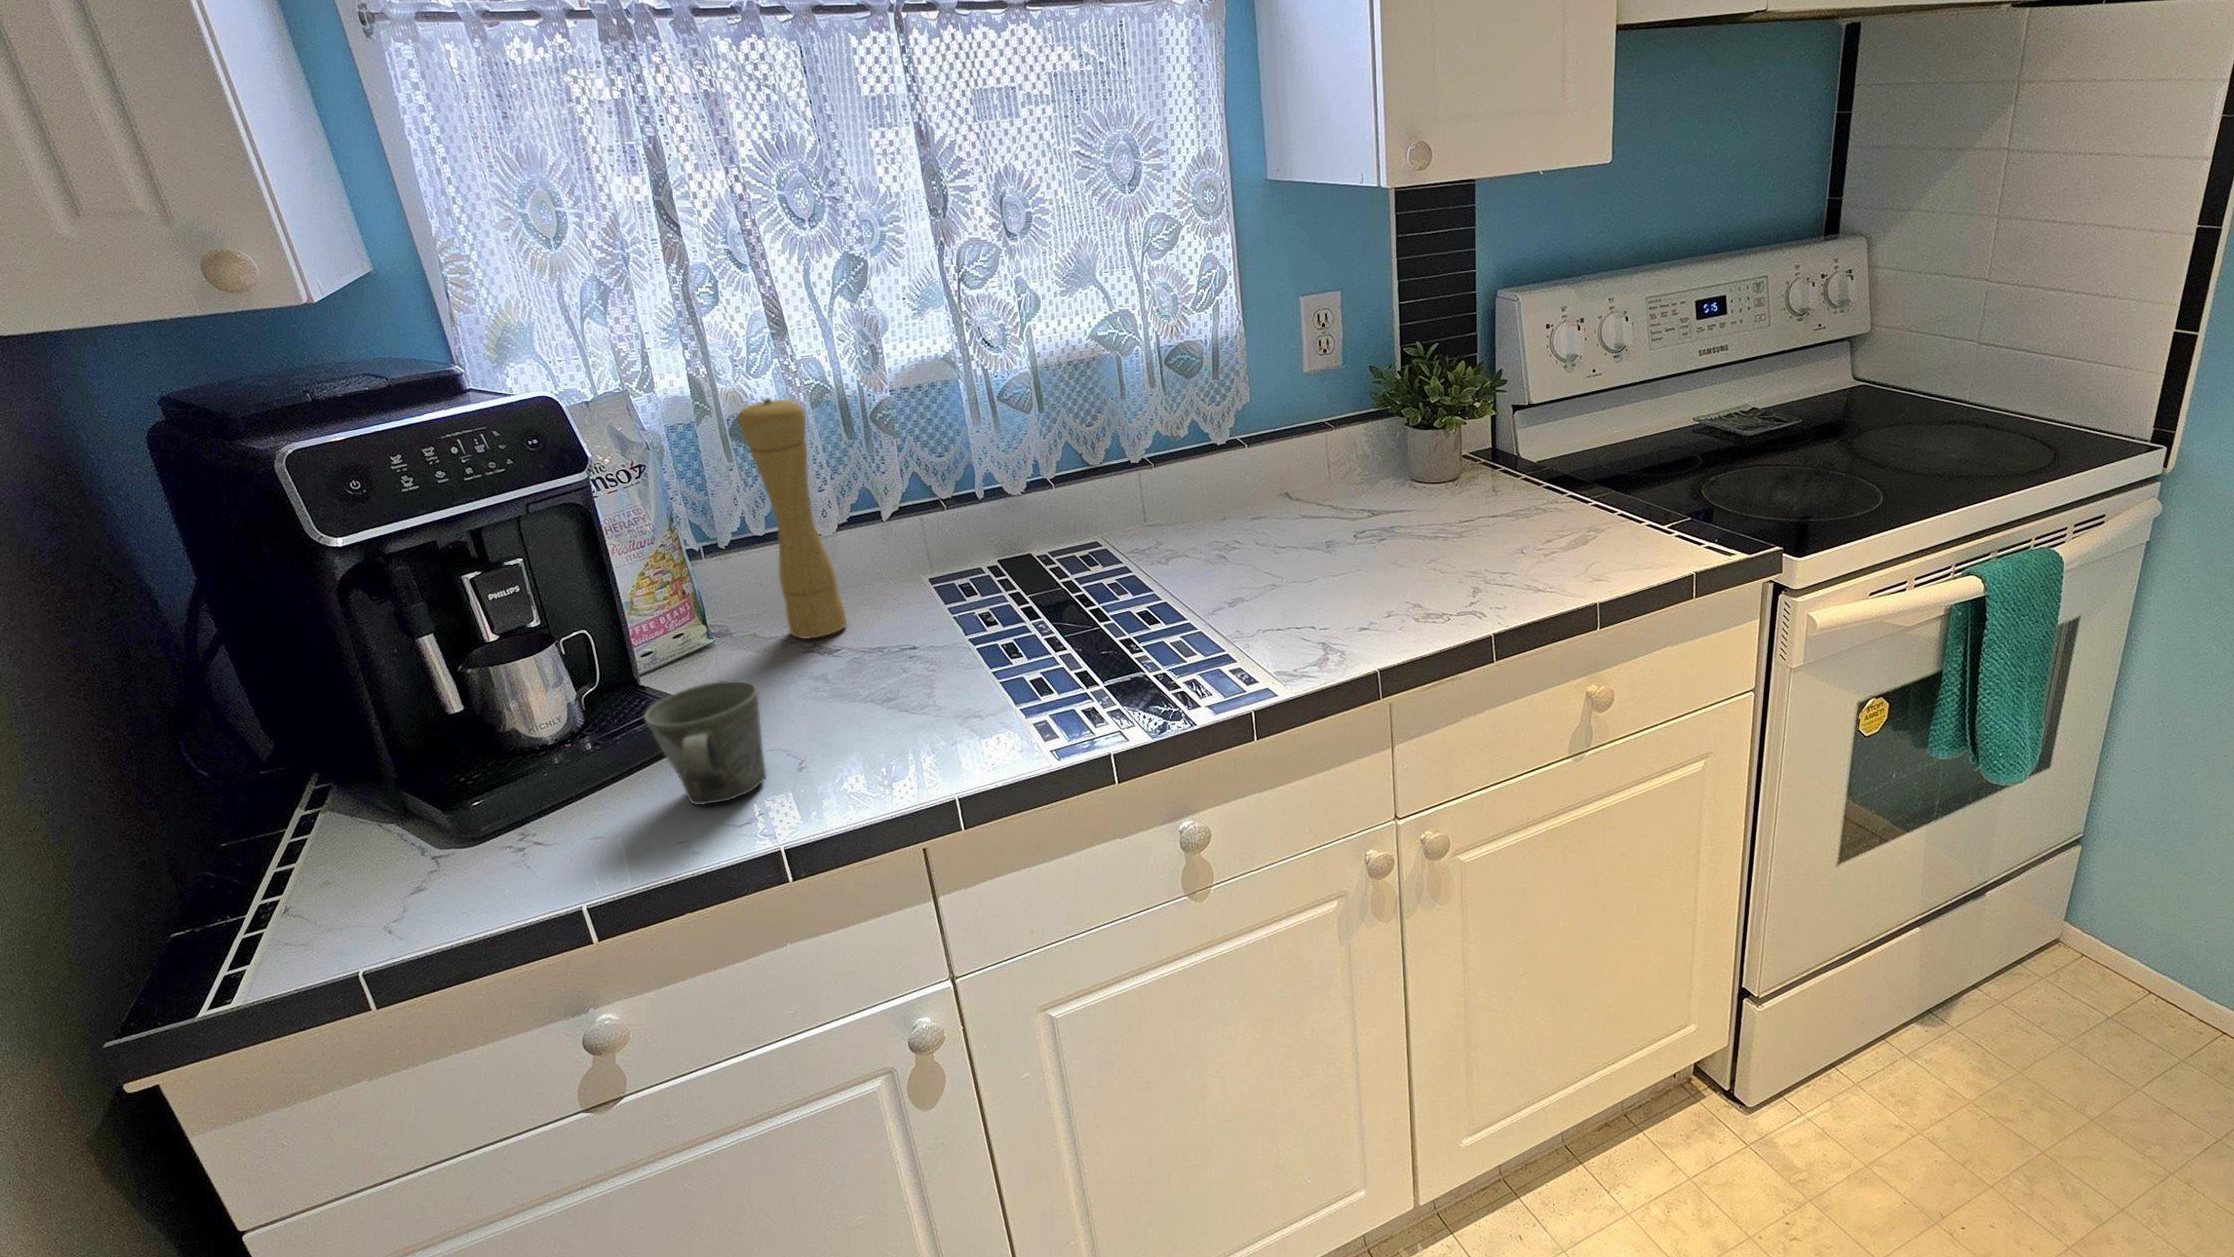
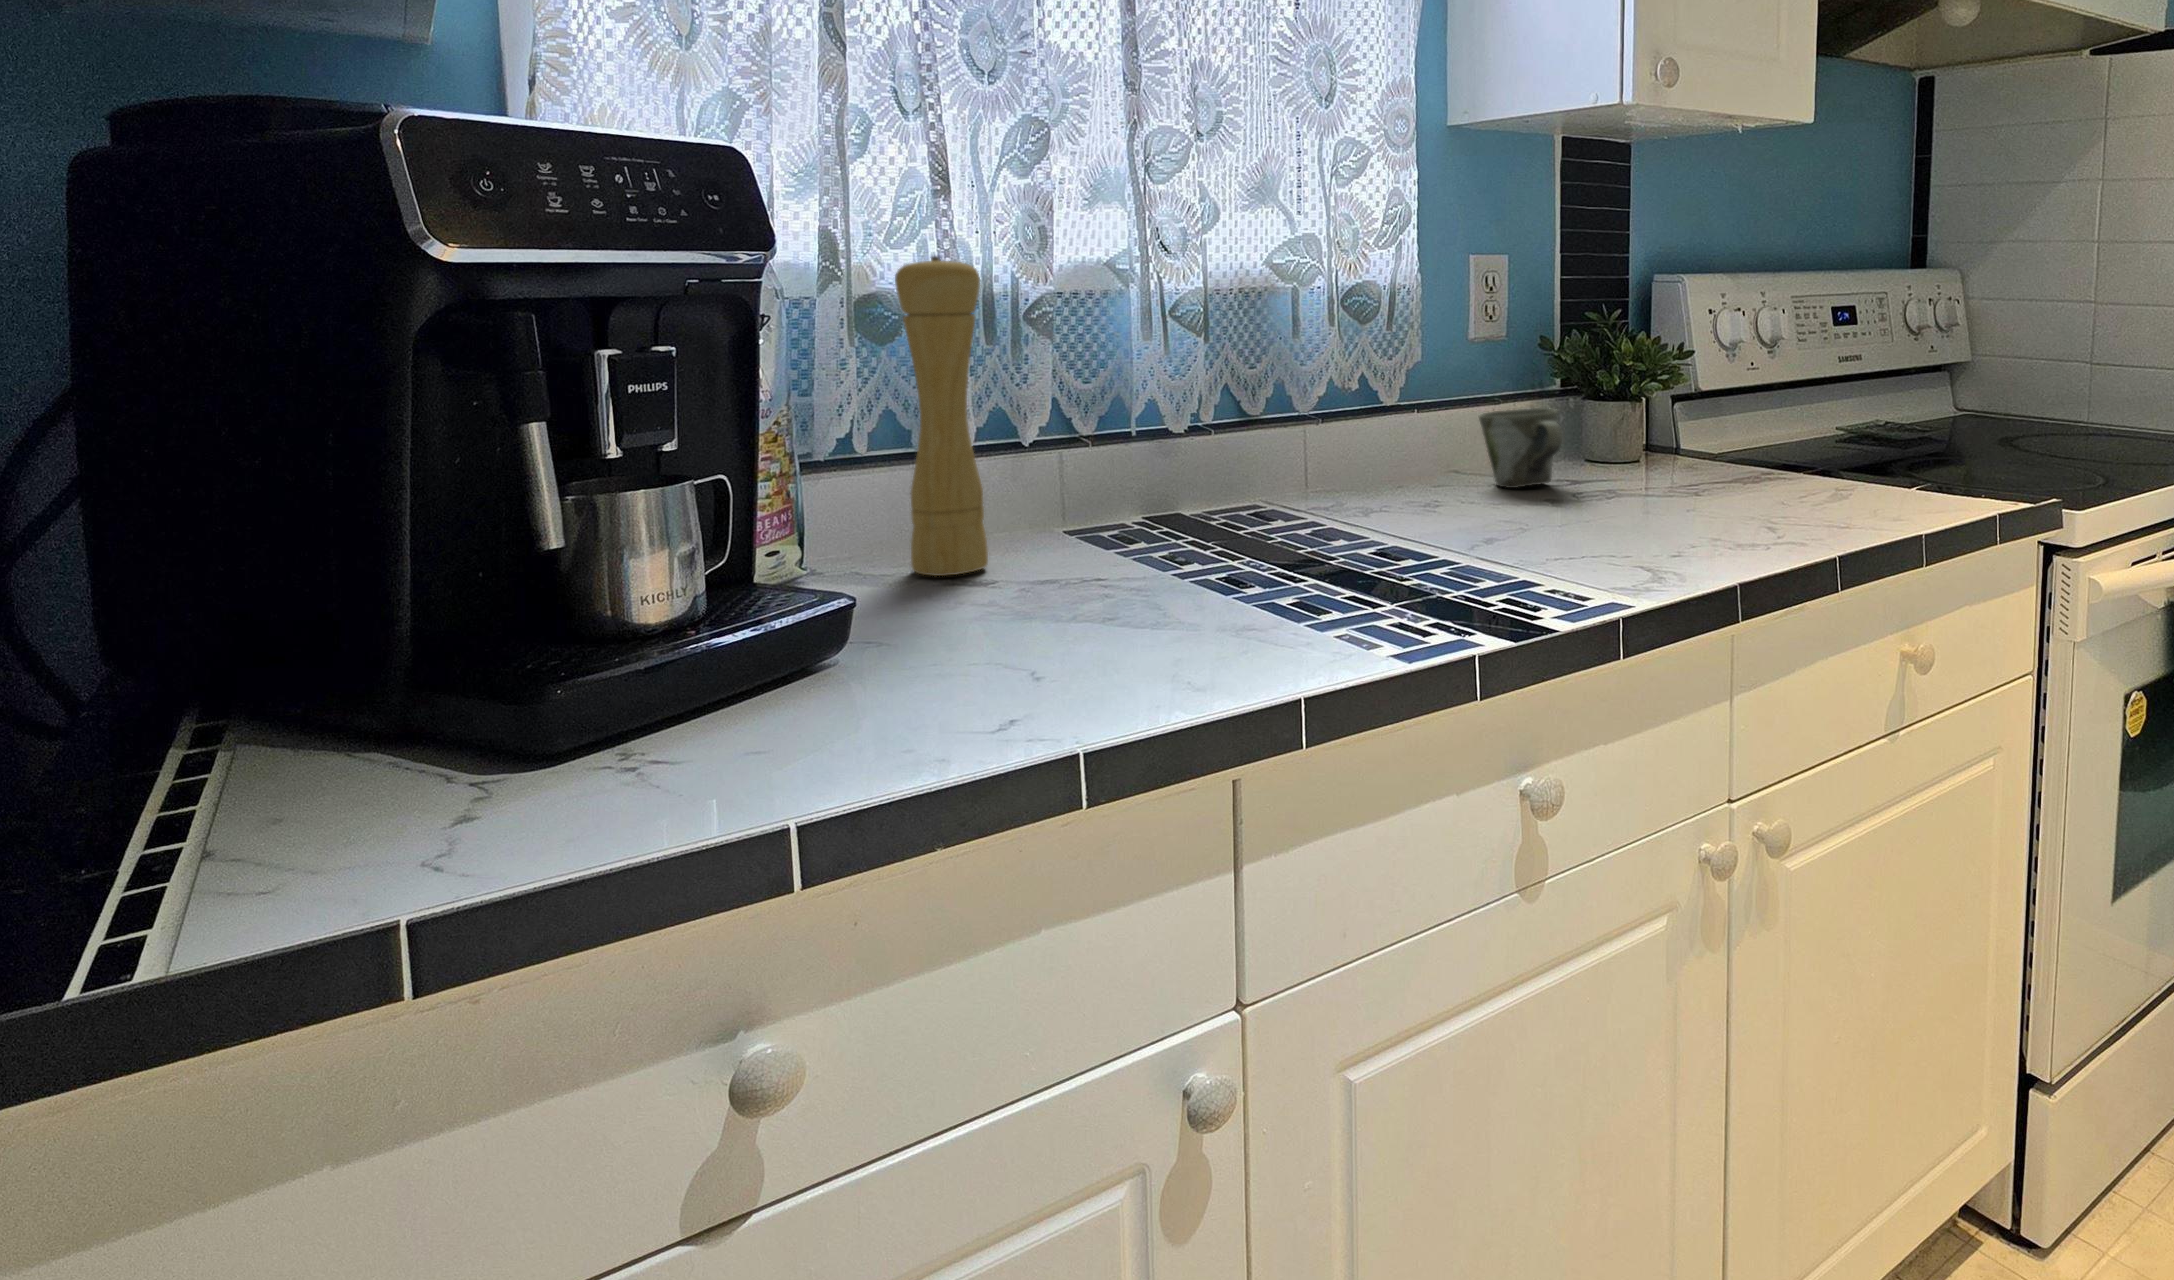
mug: present [645,680,766,805] -> present [1479,408,1562,488]

